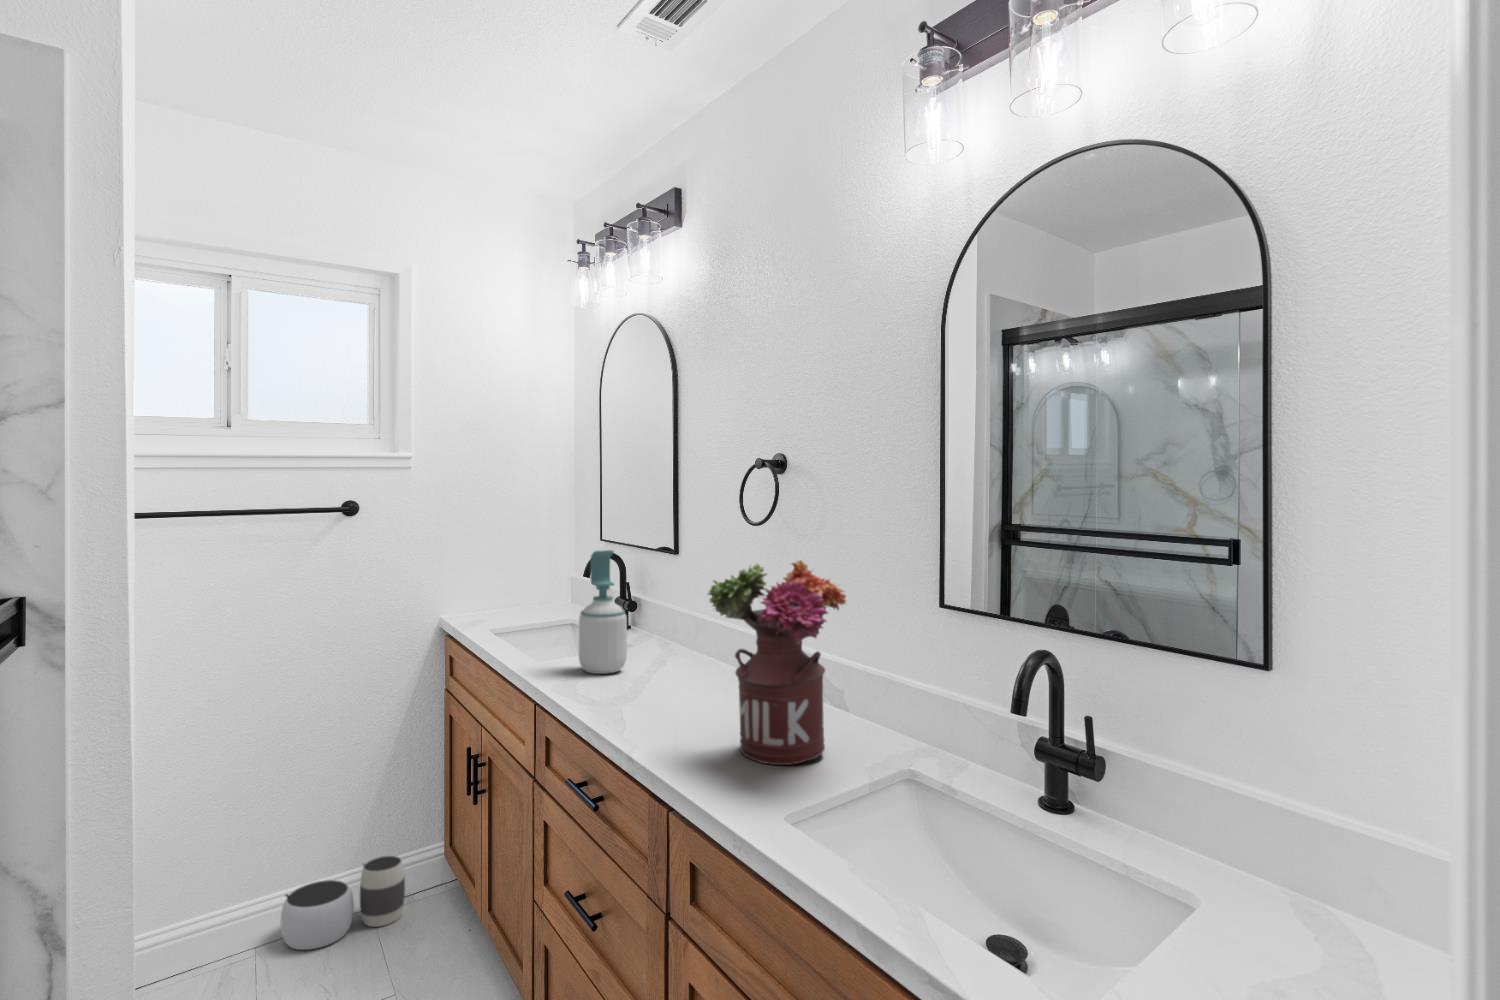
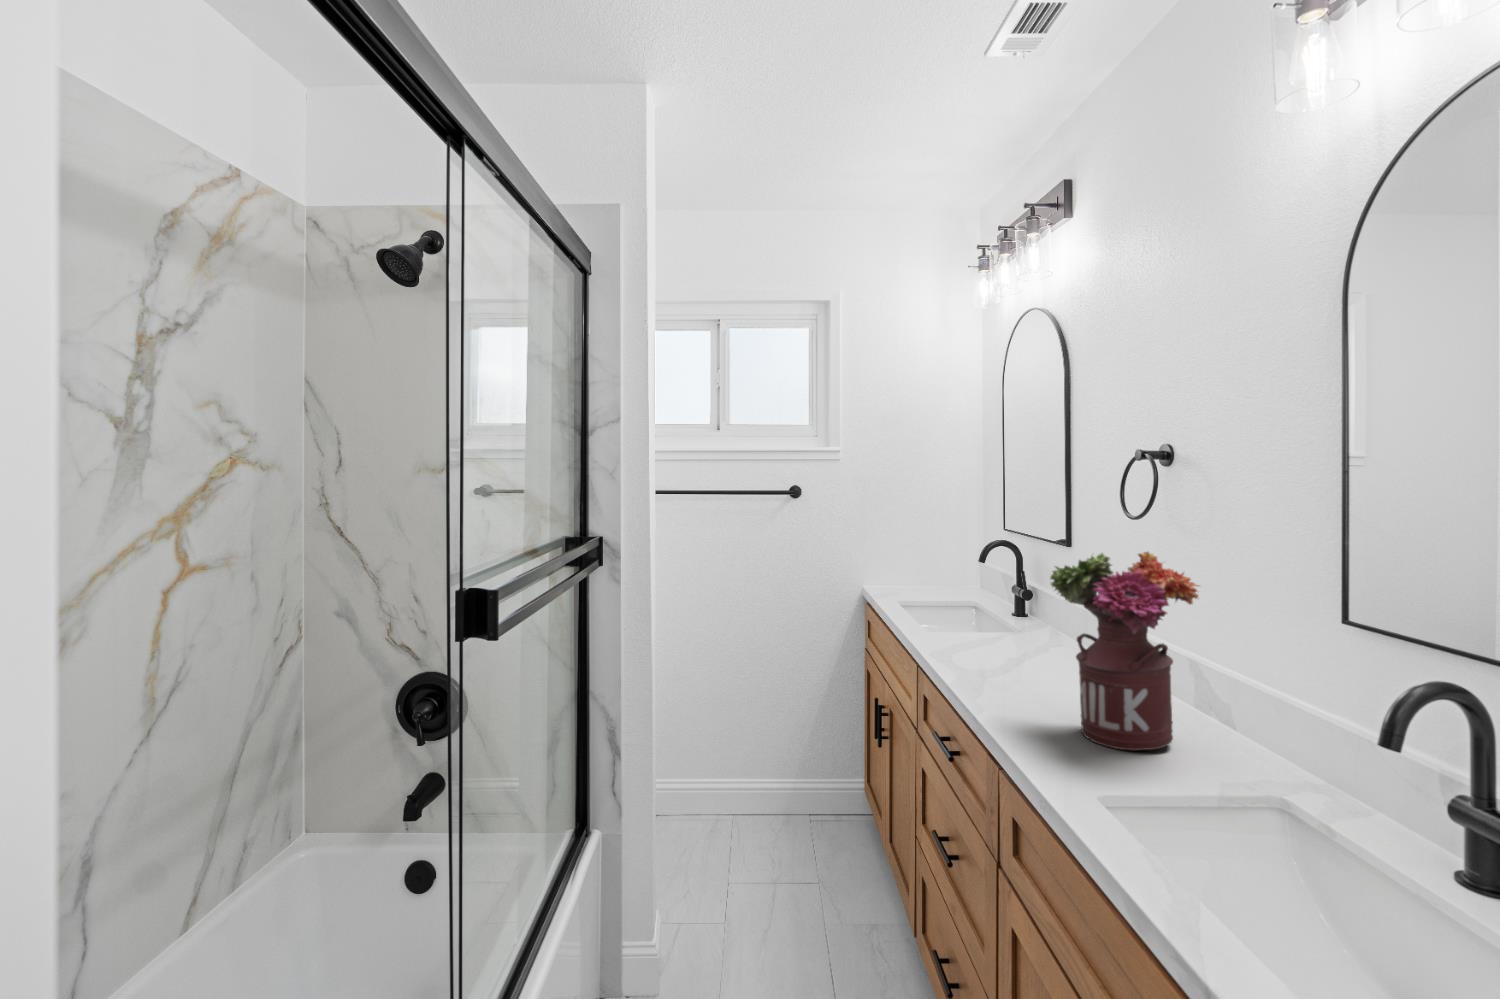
soap bottle: present [579,550,627,674] -> none [961,536,1007,649]
waste basket: present [280,856,405,950] -> none [740,781,830,841]

